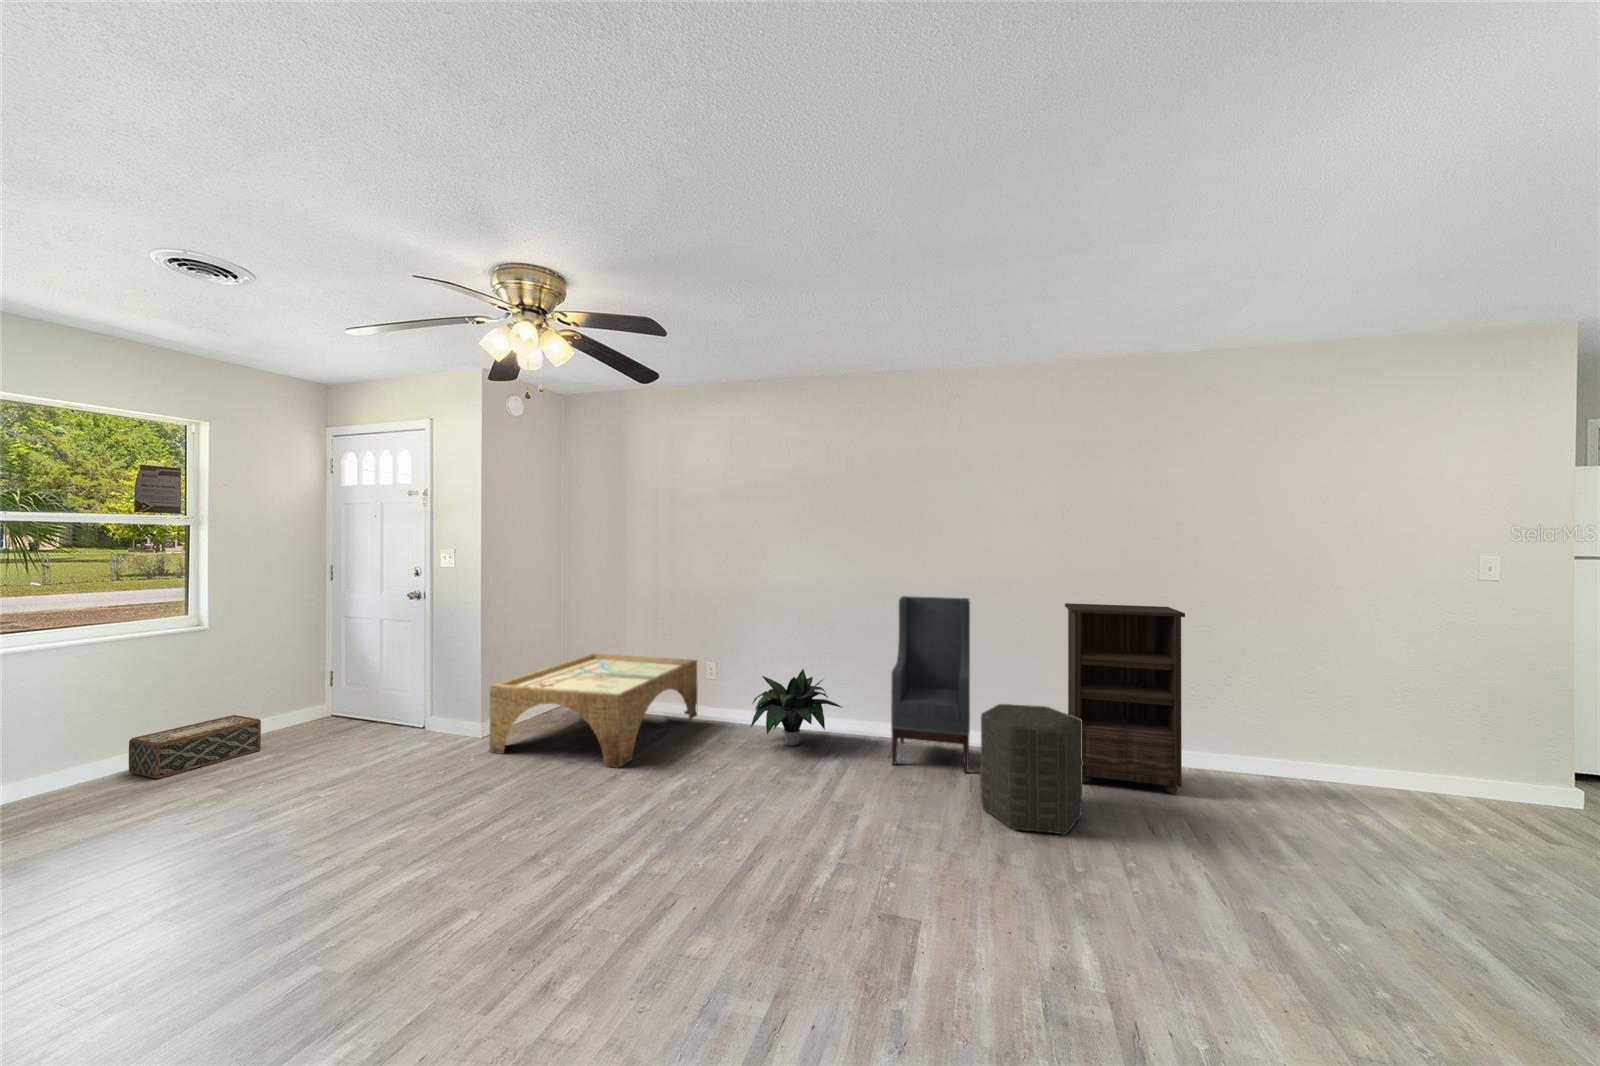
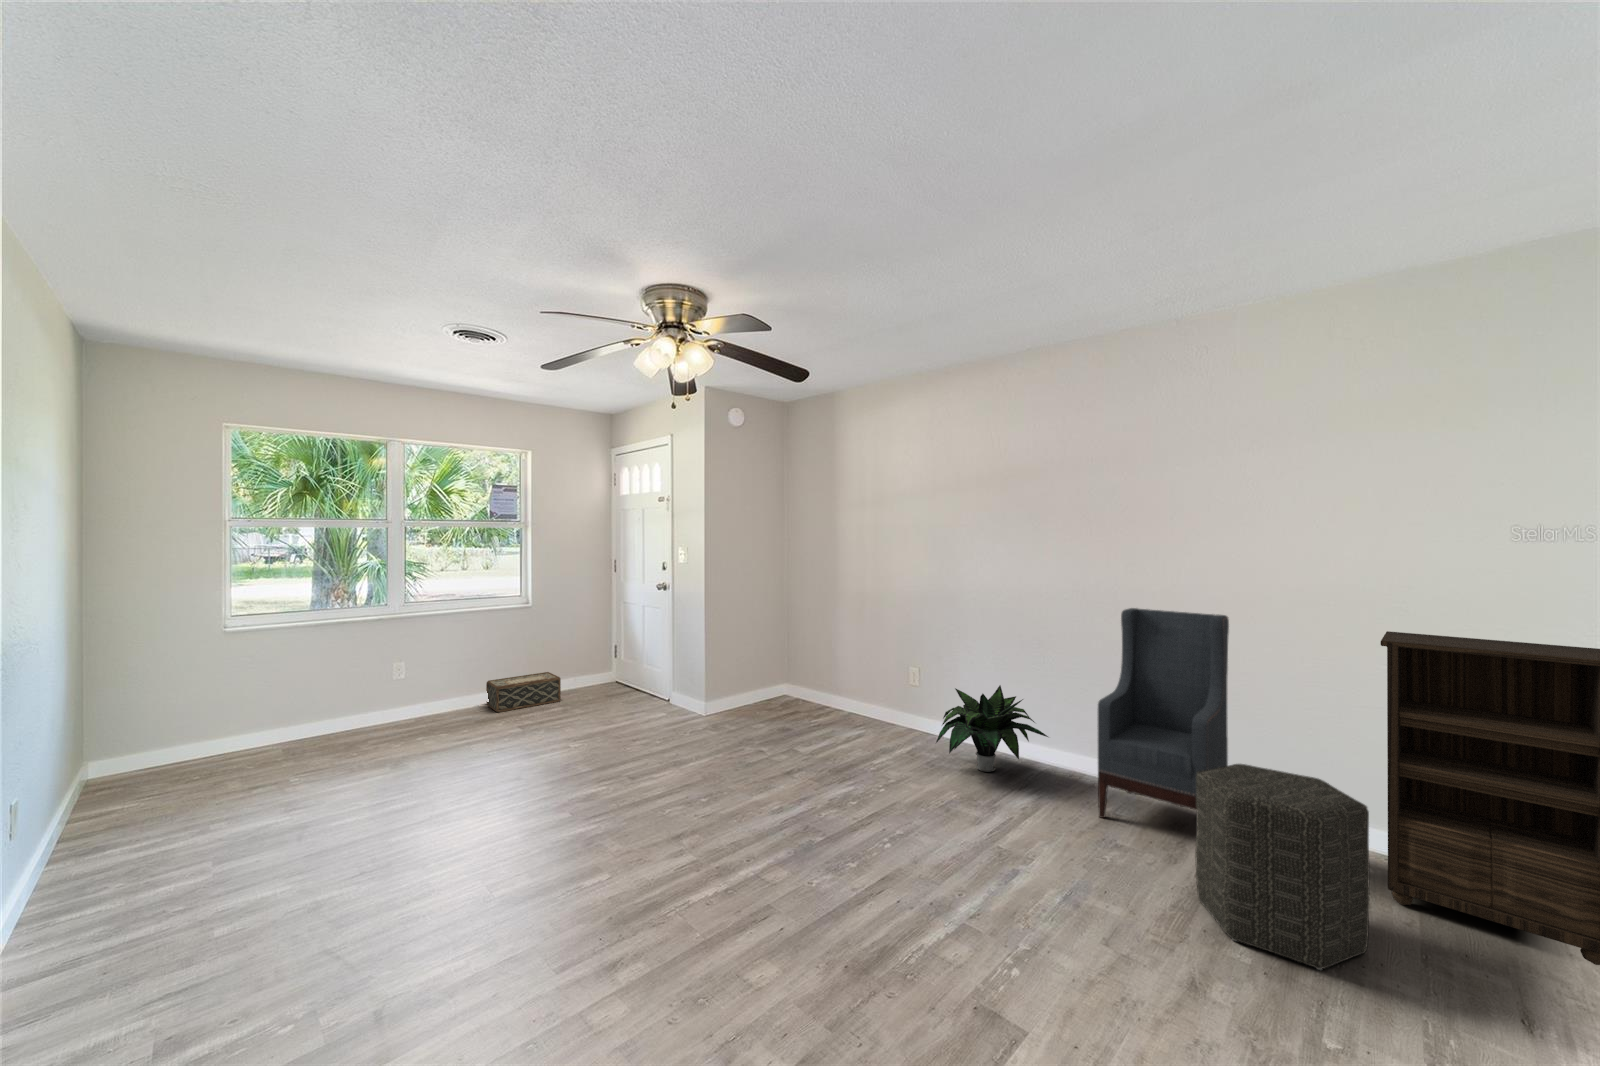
coffee table: present [490,654,698,768] -> none [703,648,900,762]

